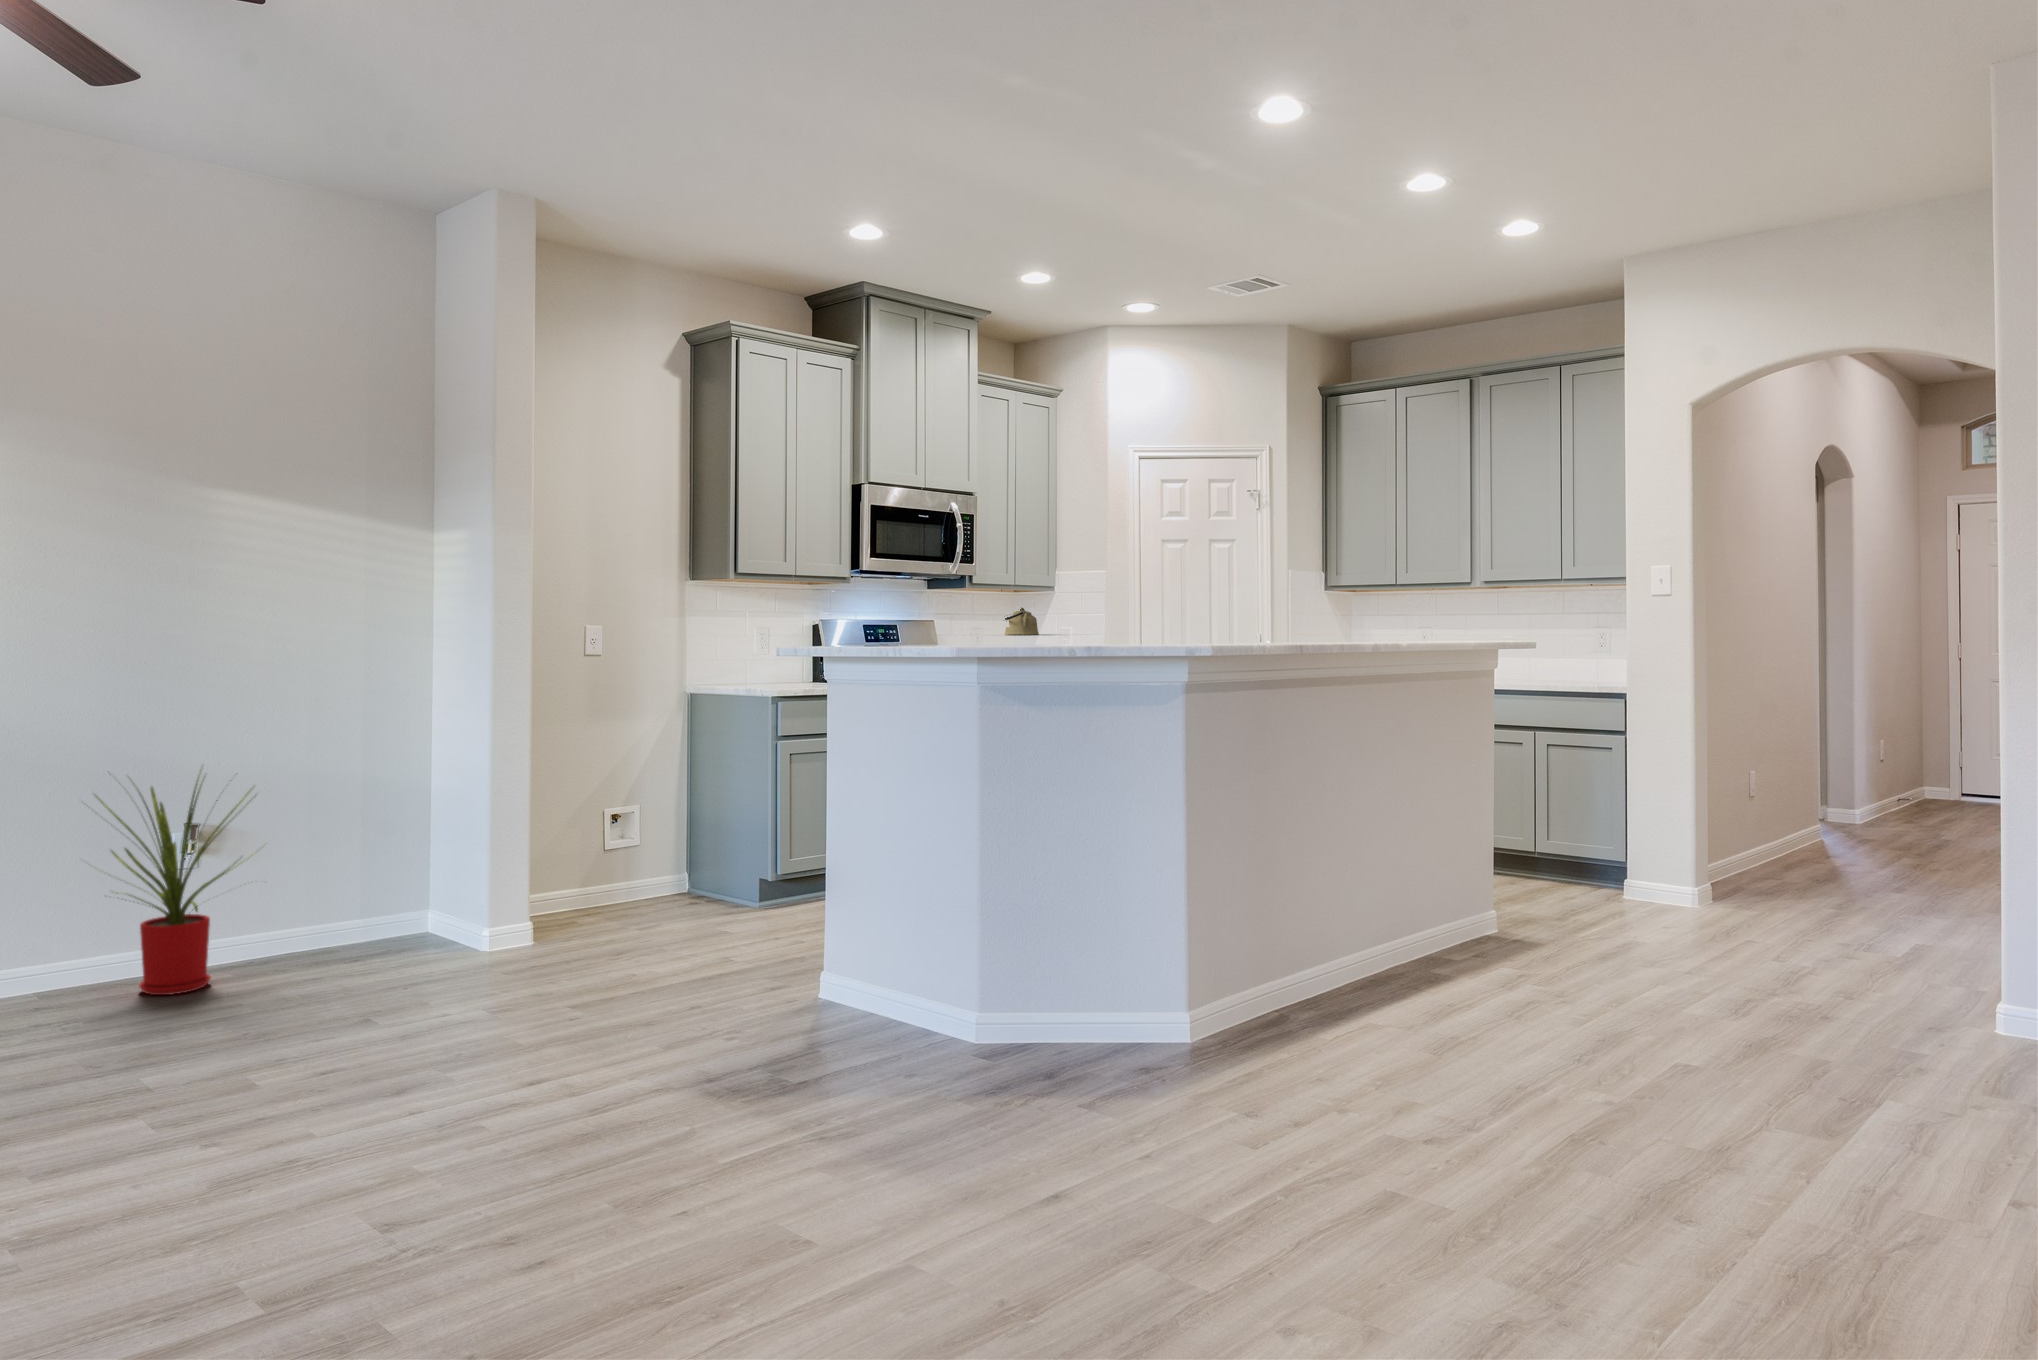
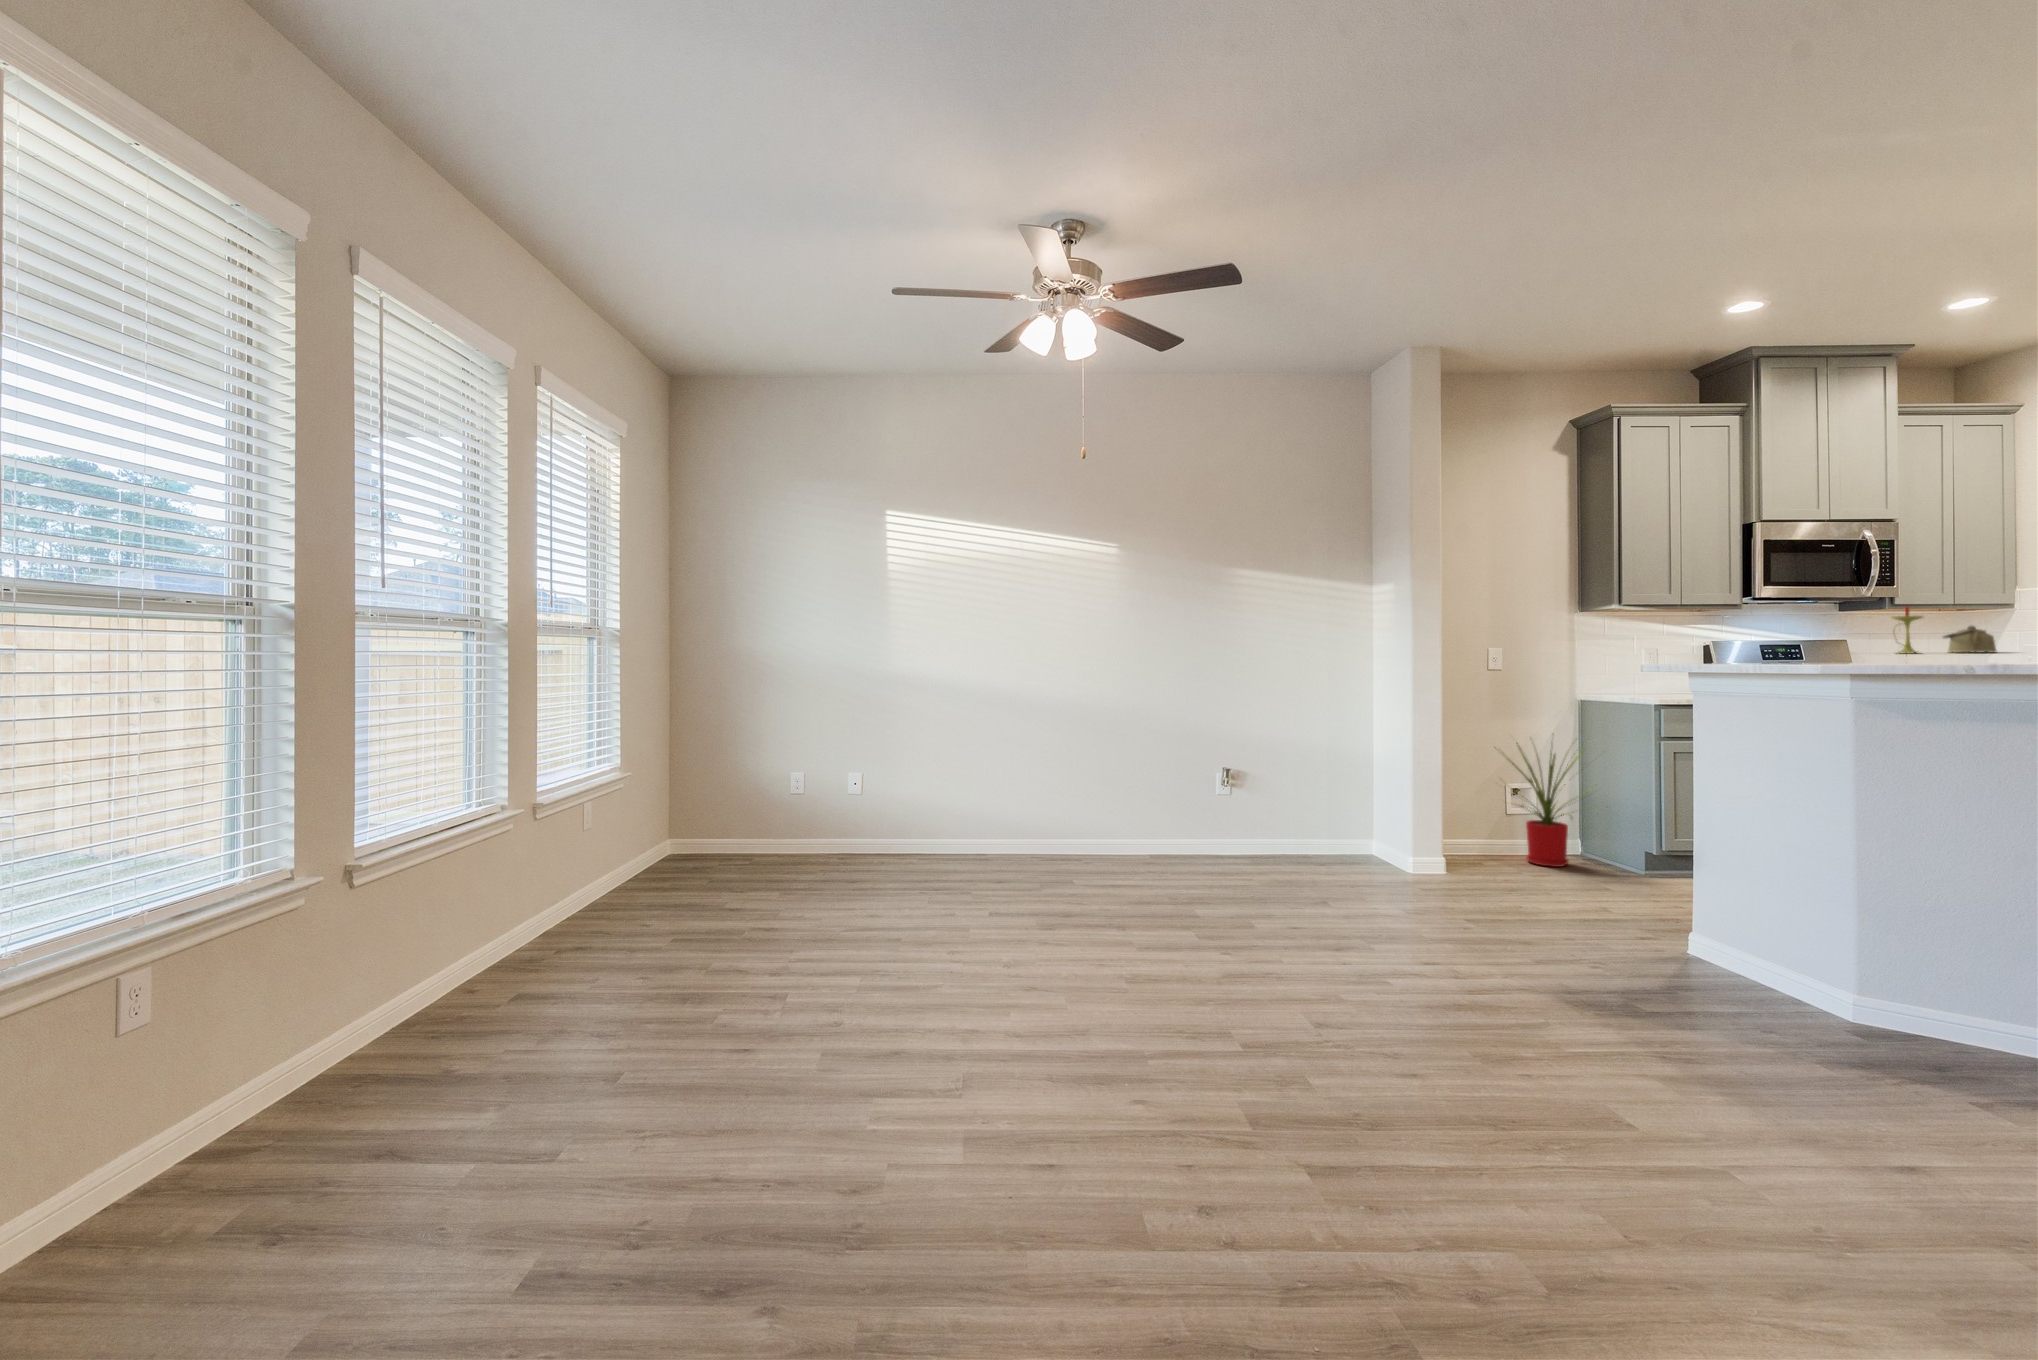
candle: none [965,572,990,635] -> present [1892,607,1922,653]
house plant: present [95,776,256,995] -> present [1501,739,1596,867]

